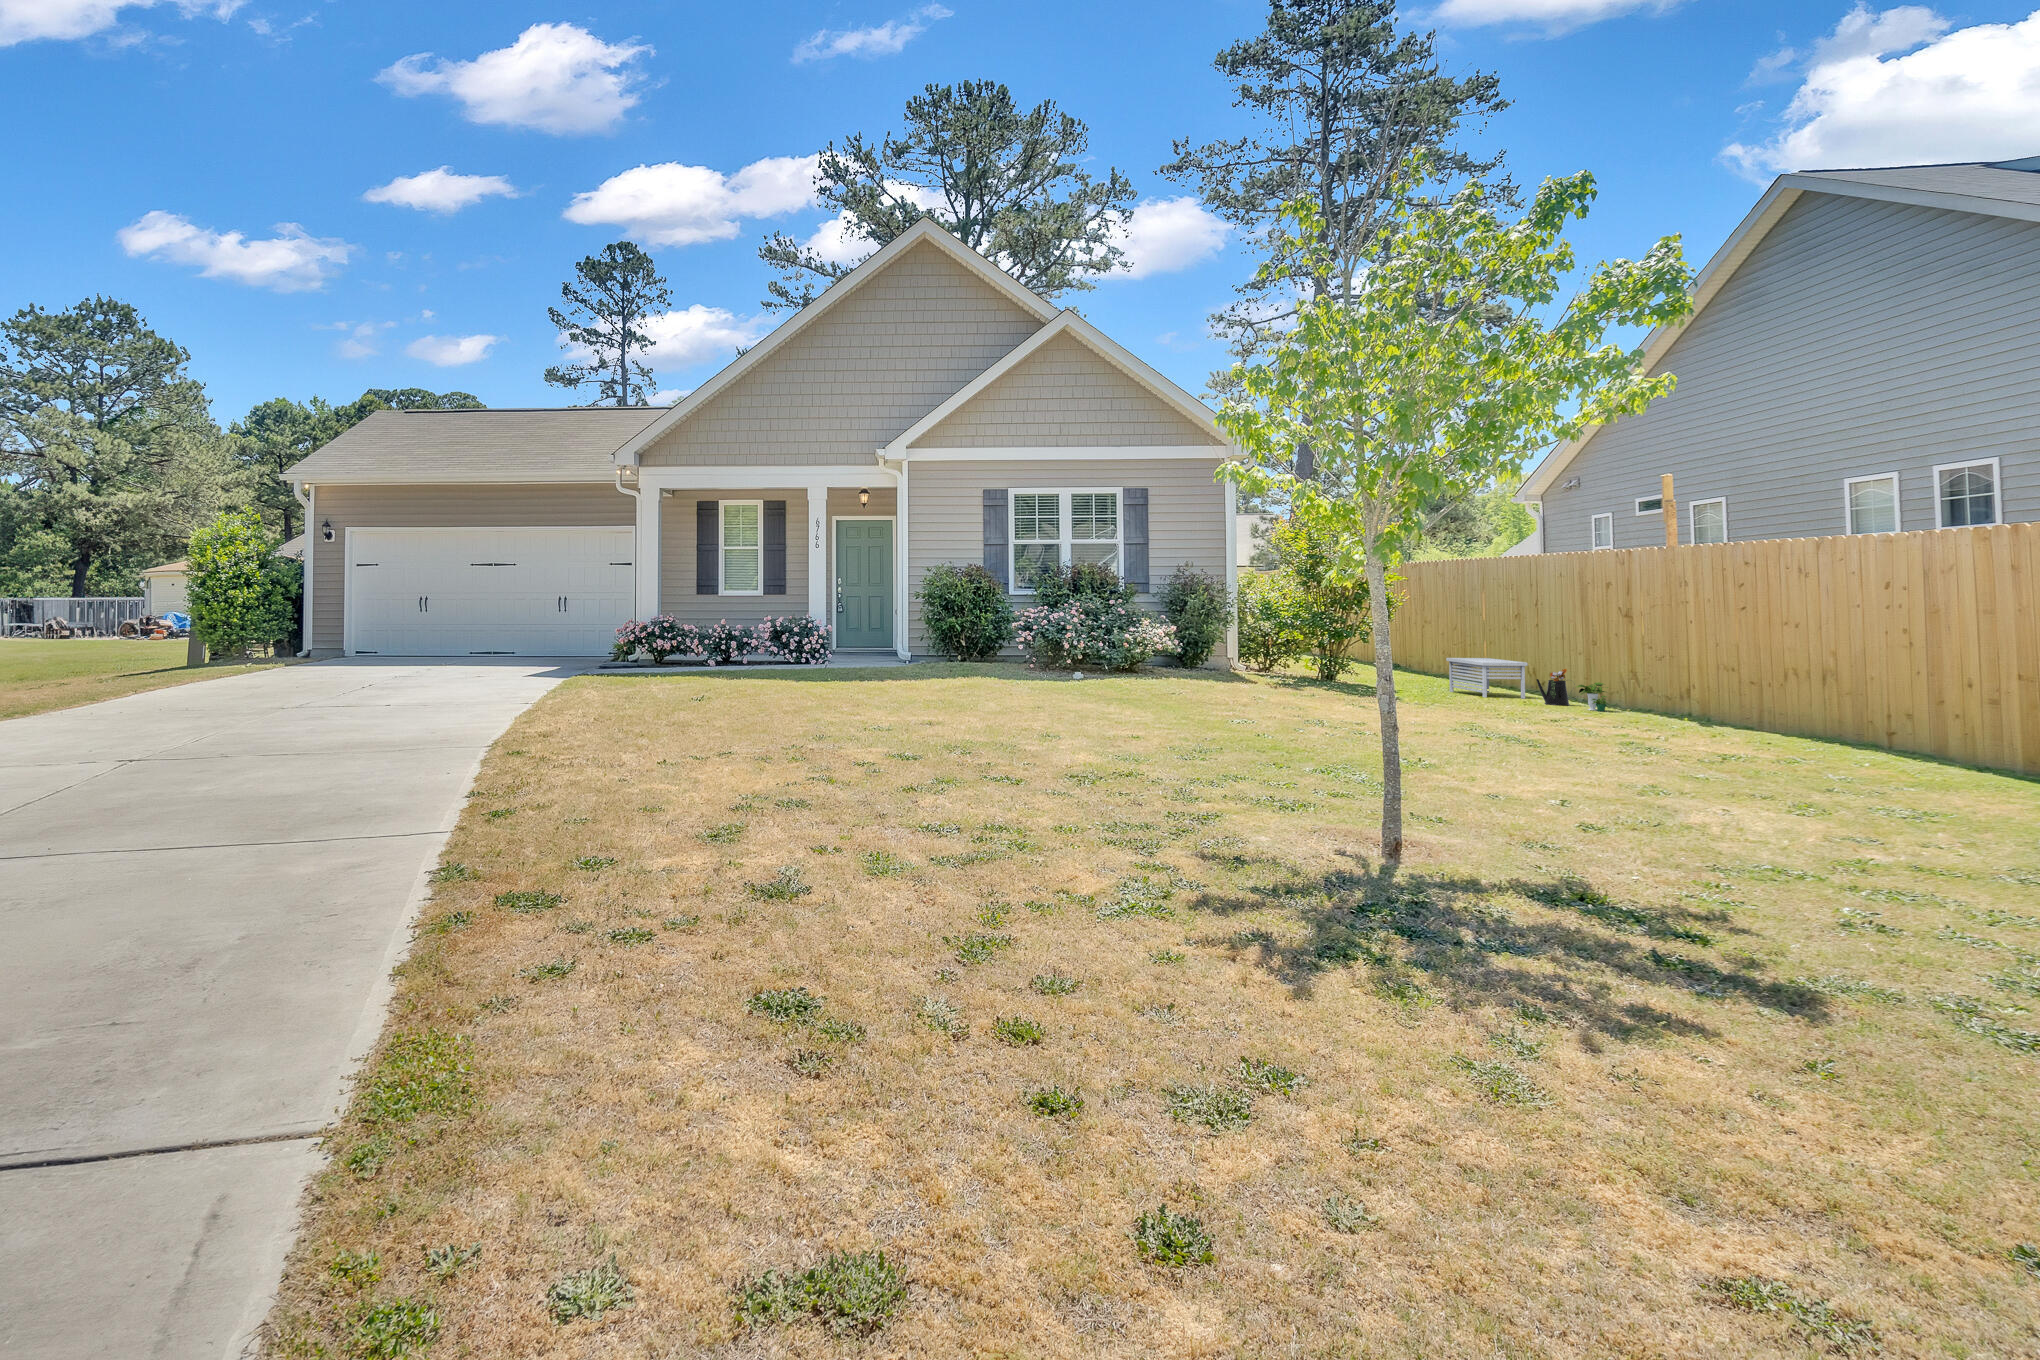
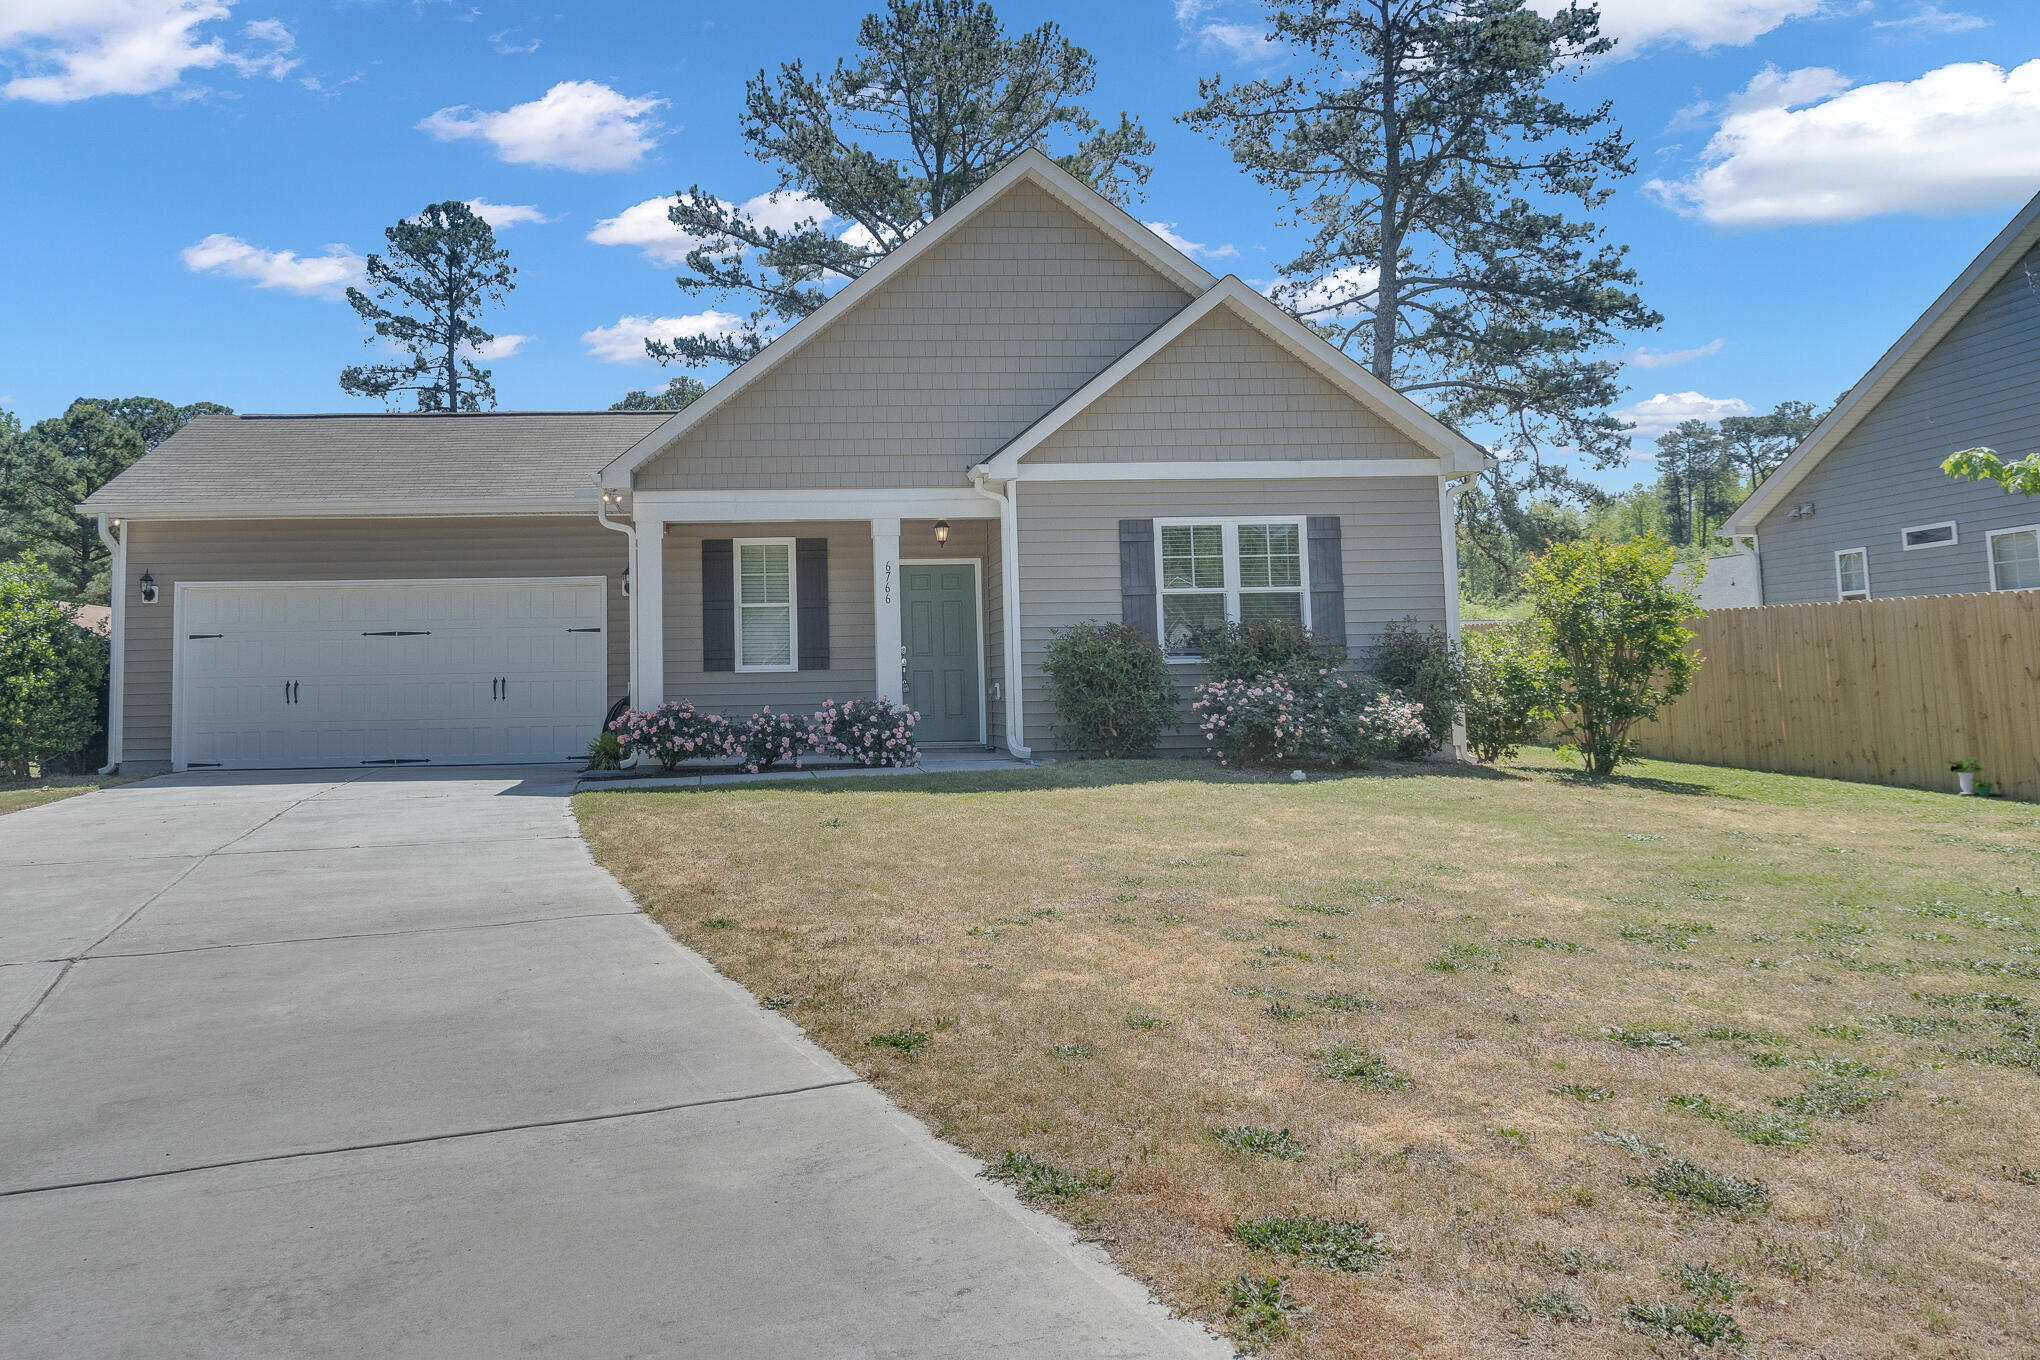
storage bench: present [1446,658,1528,699] -> none [1698,724,1824,778]
watering can: present [1536,669,1570,705] -> none [1867,738,1918,787]

